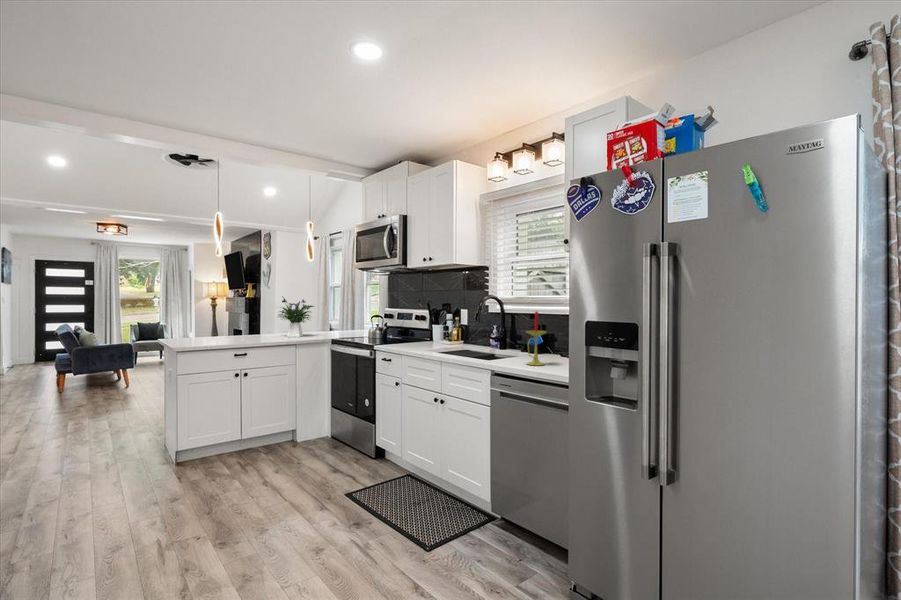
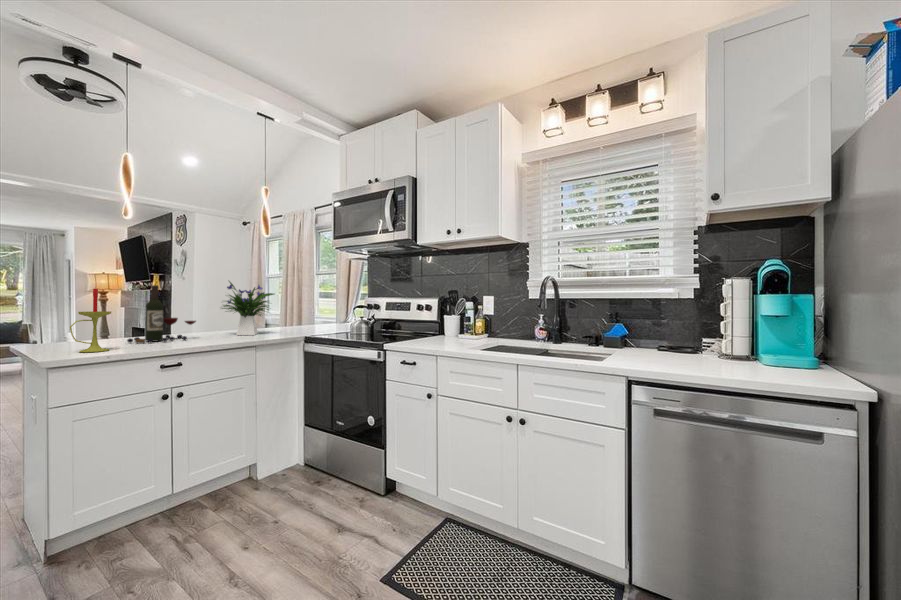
wine bottle: none [218,302,261,340] -> present [127,285,196,343]
candle: present [526,312,546,366] -> present [70,289,111,352]

